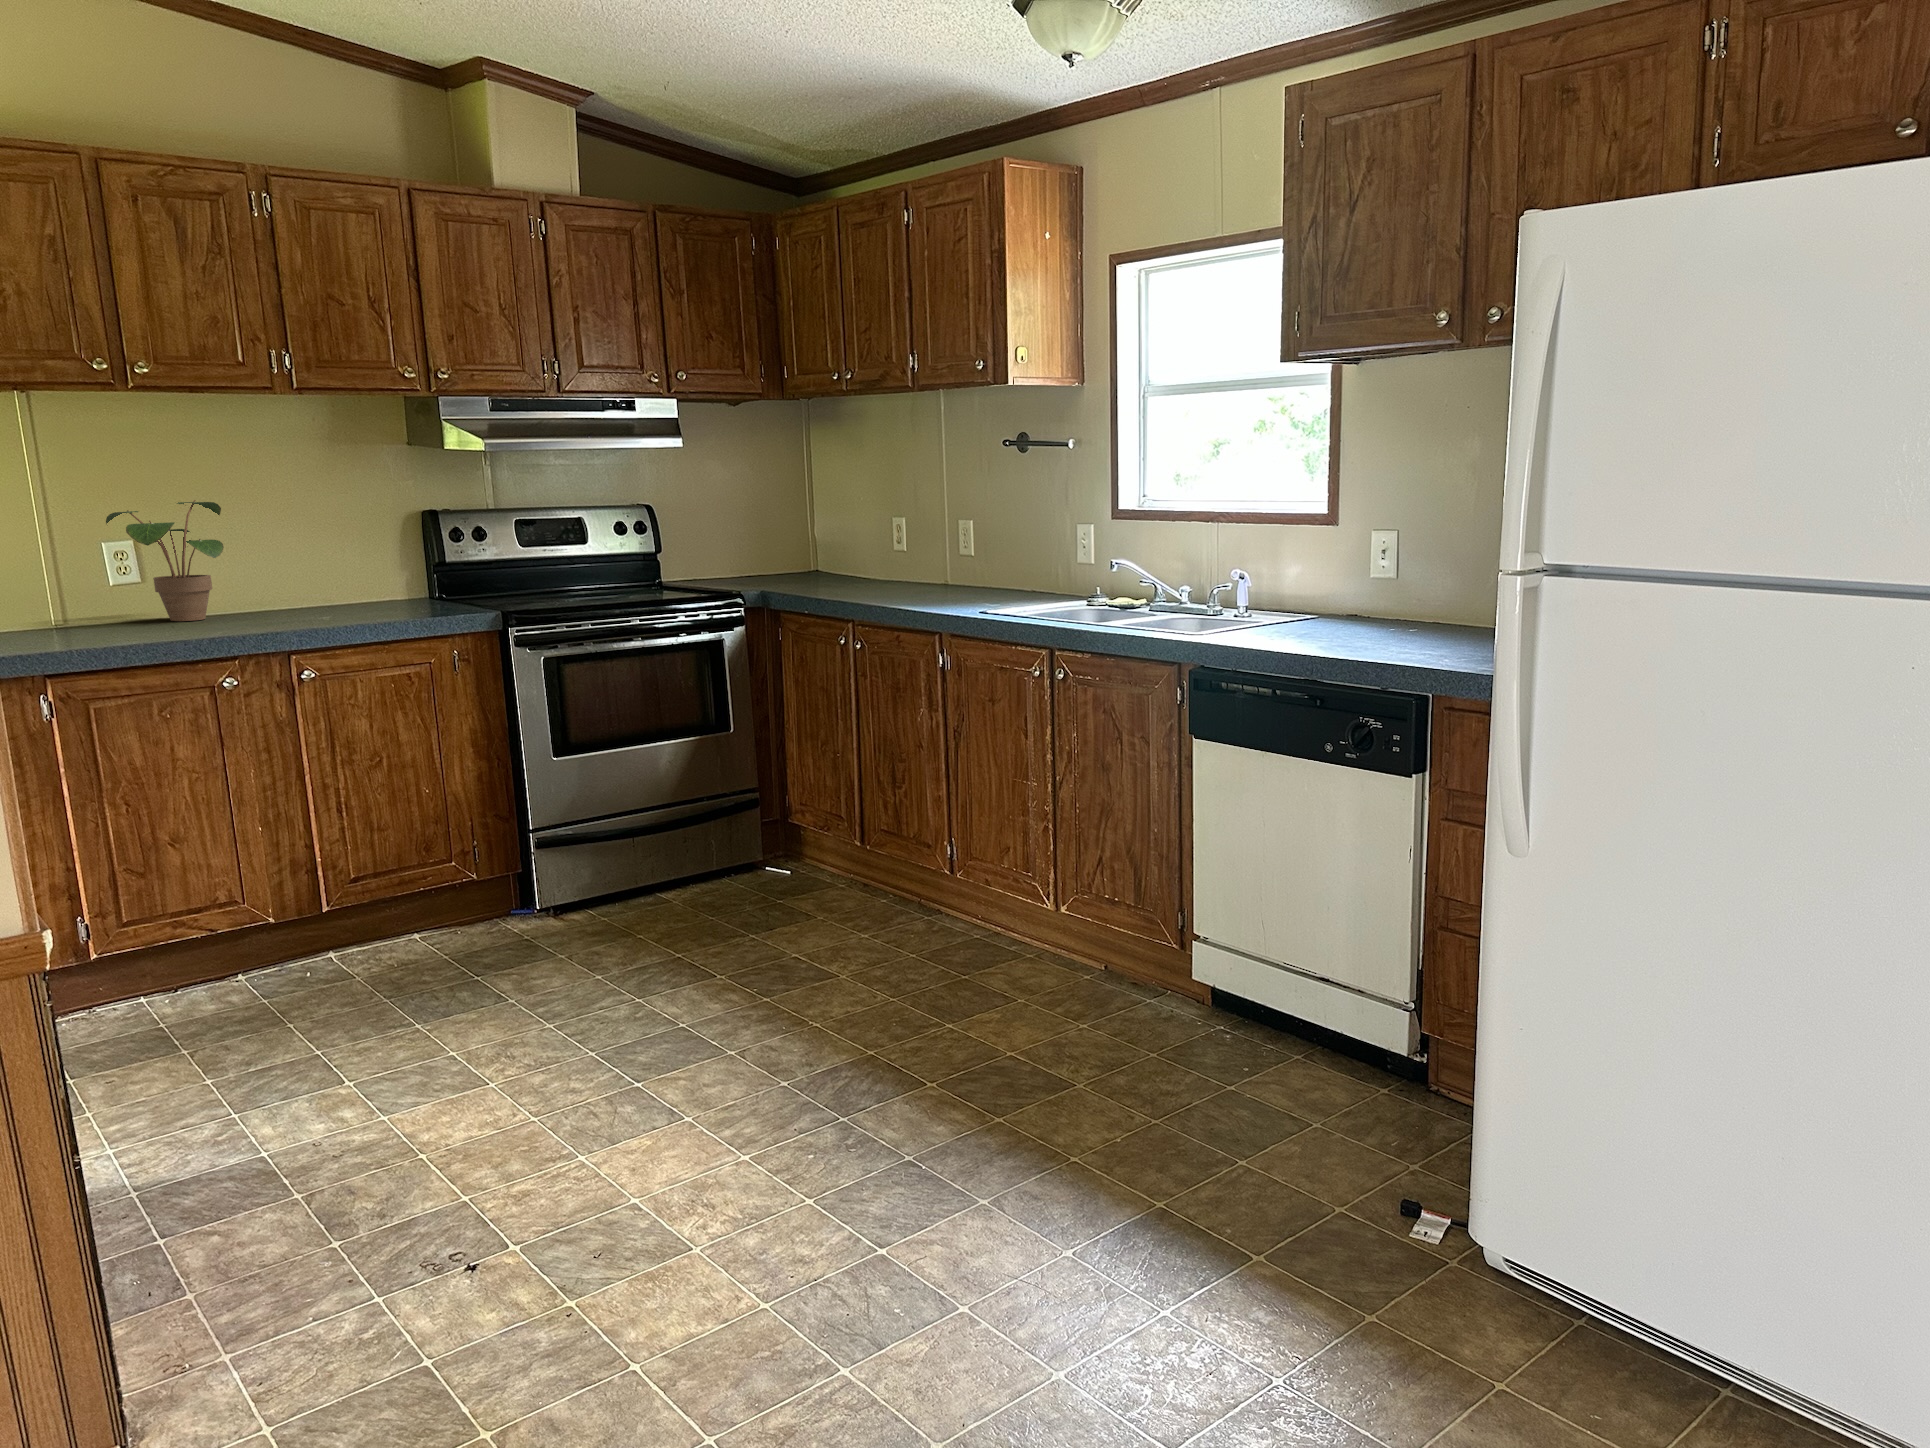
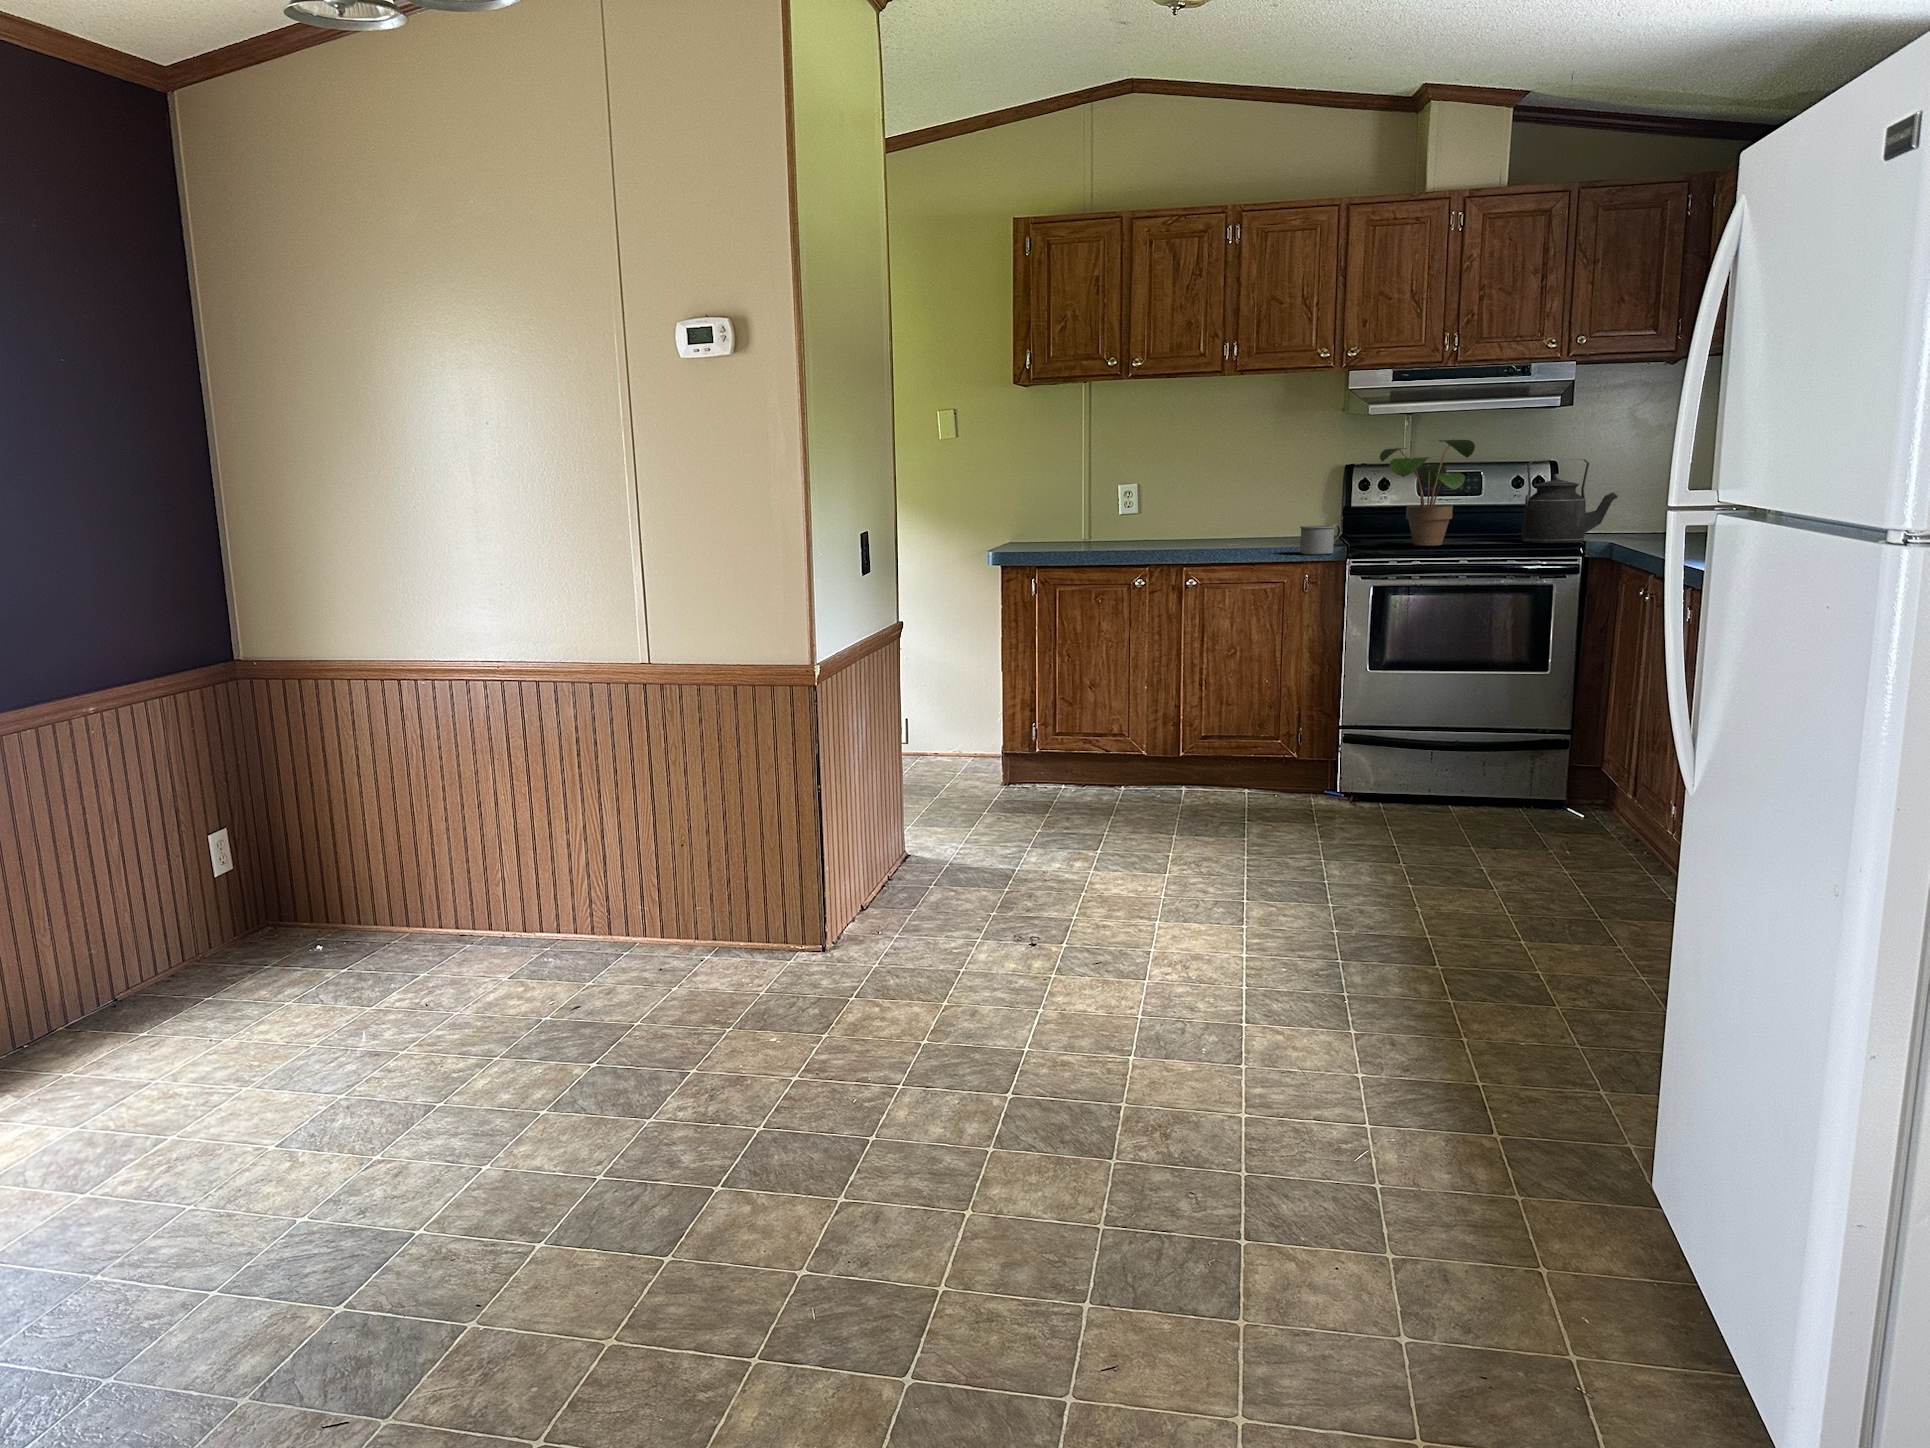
kettle: none [283,522,382,610] -> present [1521,459,1618,543]
mug: none [28,604,84,643] -> present [1300,524,1341,554]

